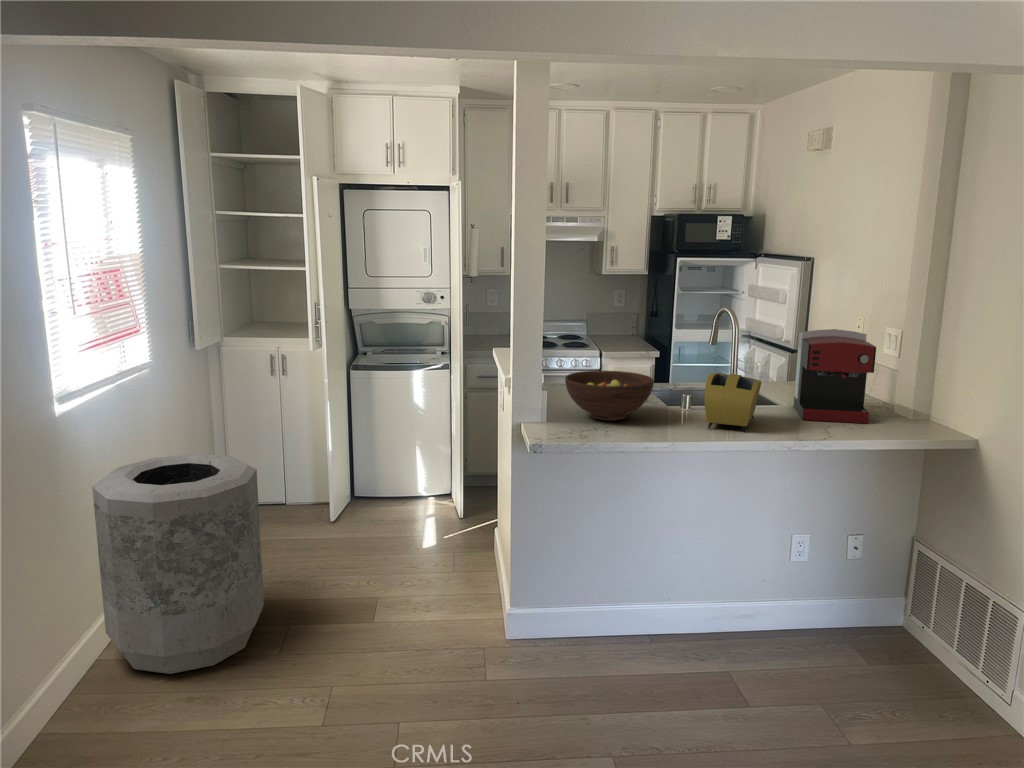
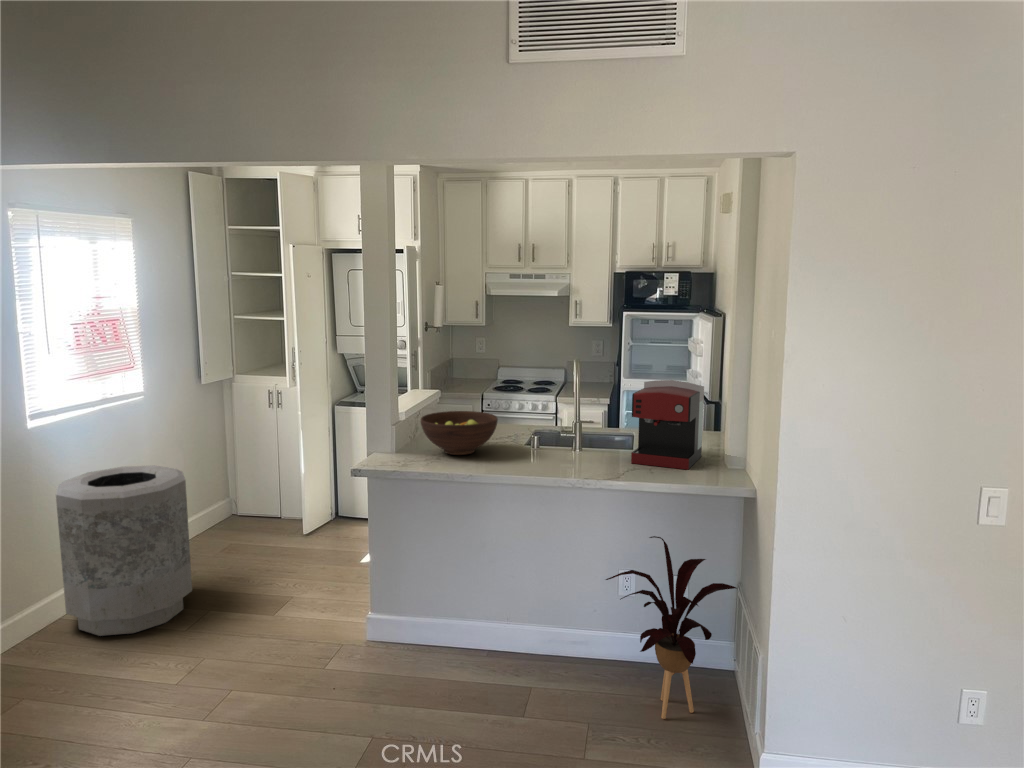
toaster: present [704,373,761,433] -> none [525,417,590,471]
house plant: none [819,495,952,685] -> present [606,536,737,719]

